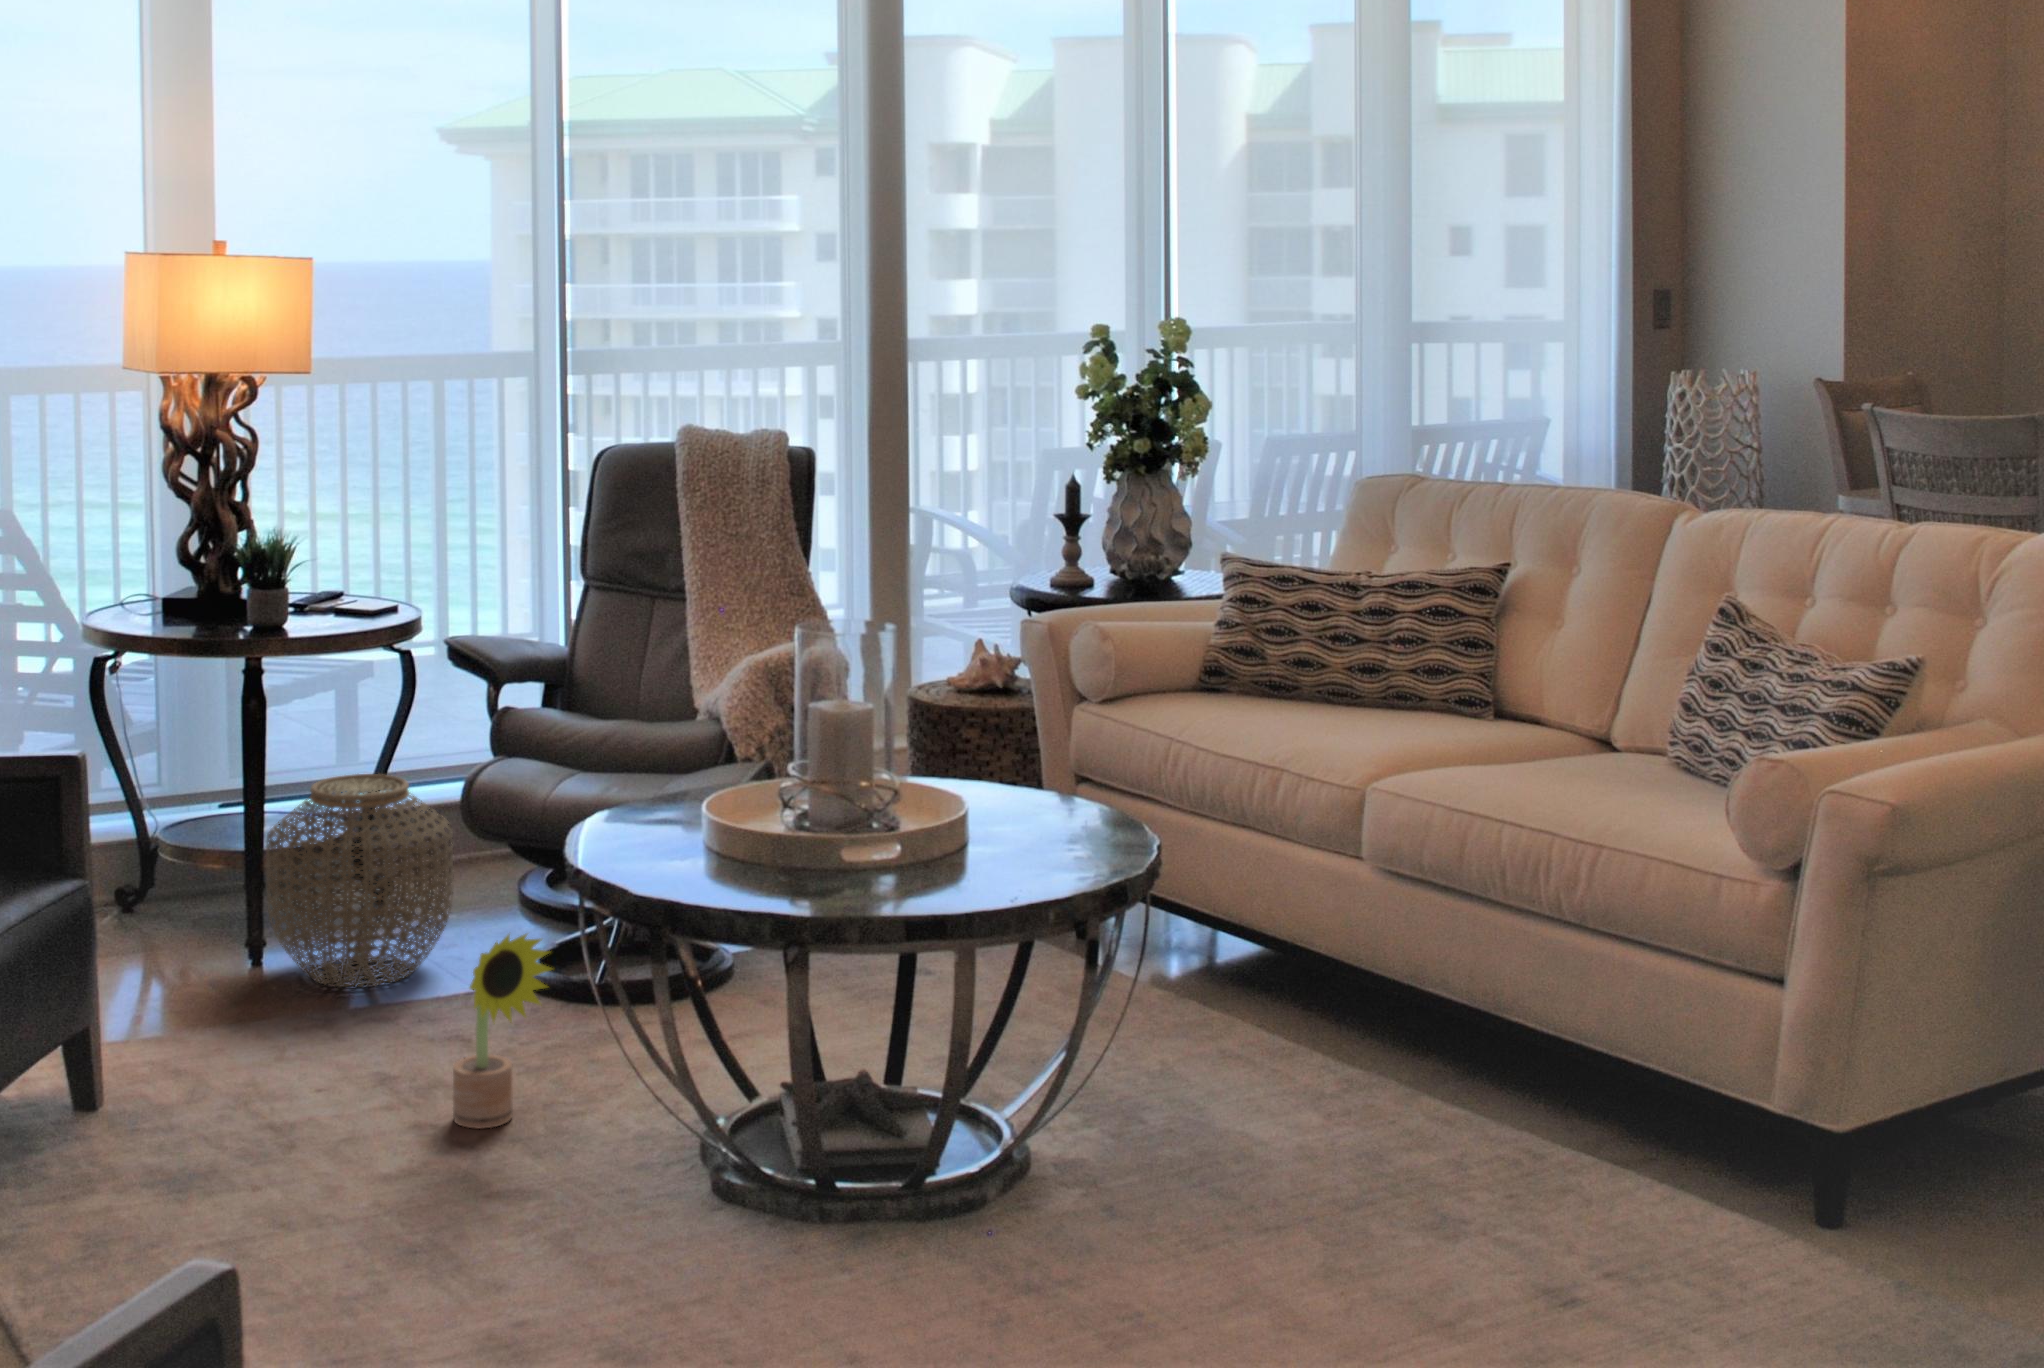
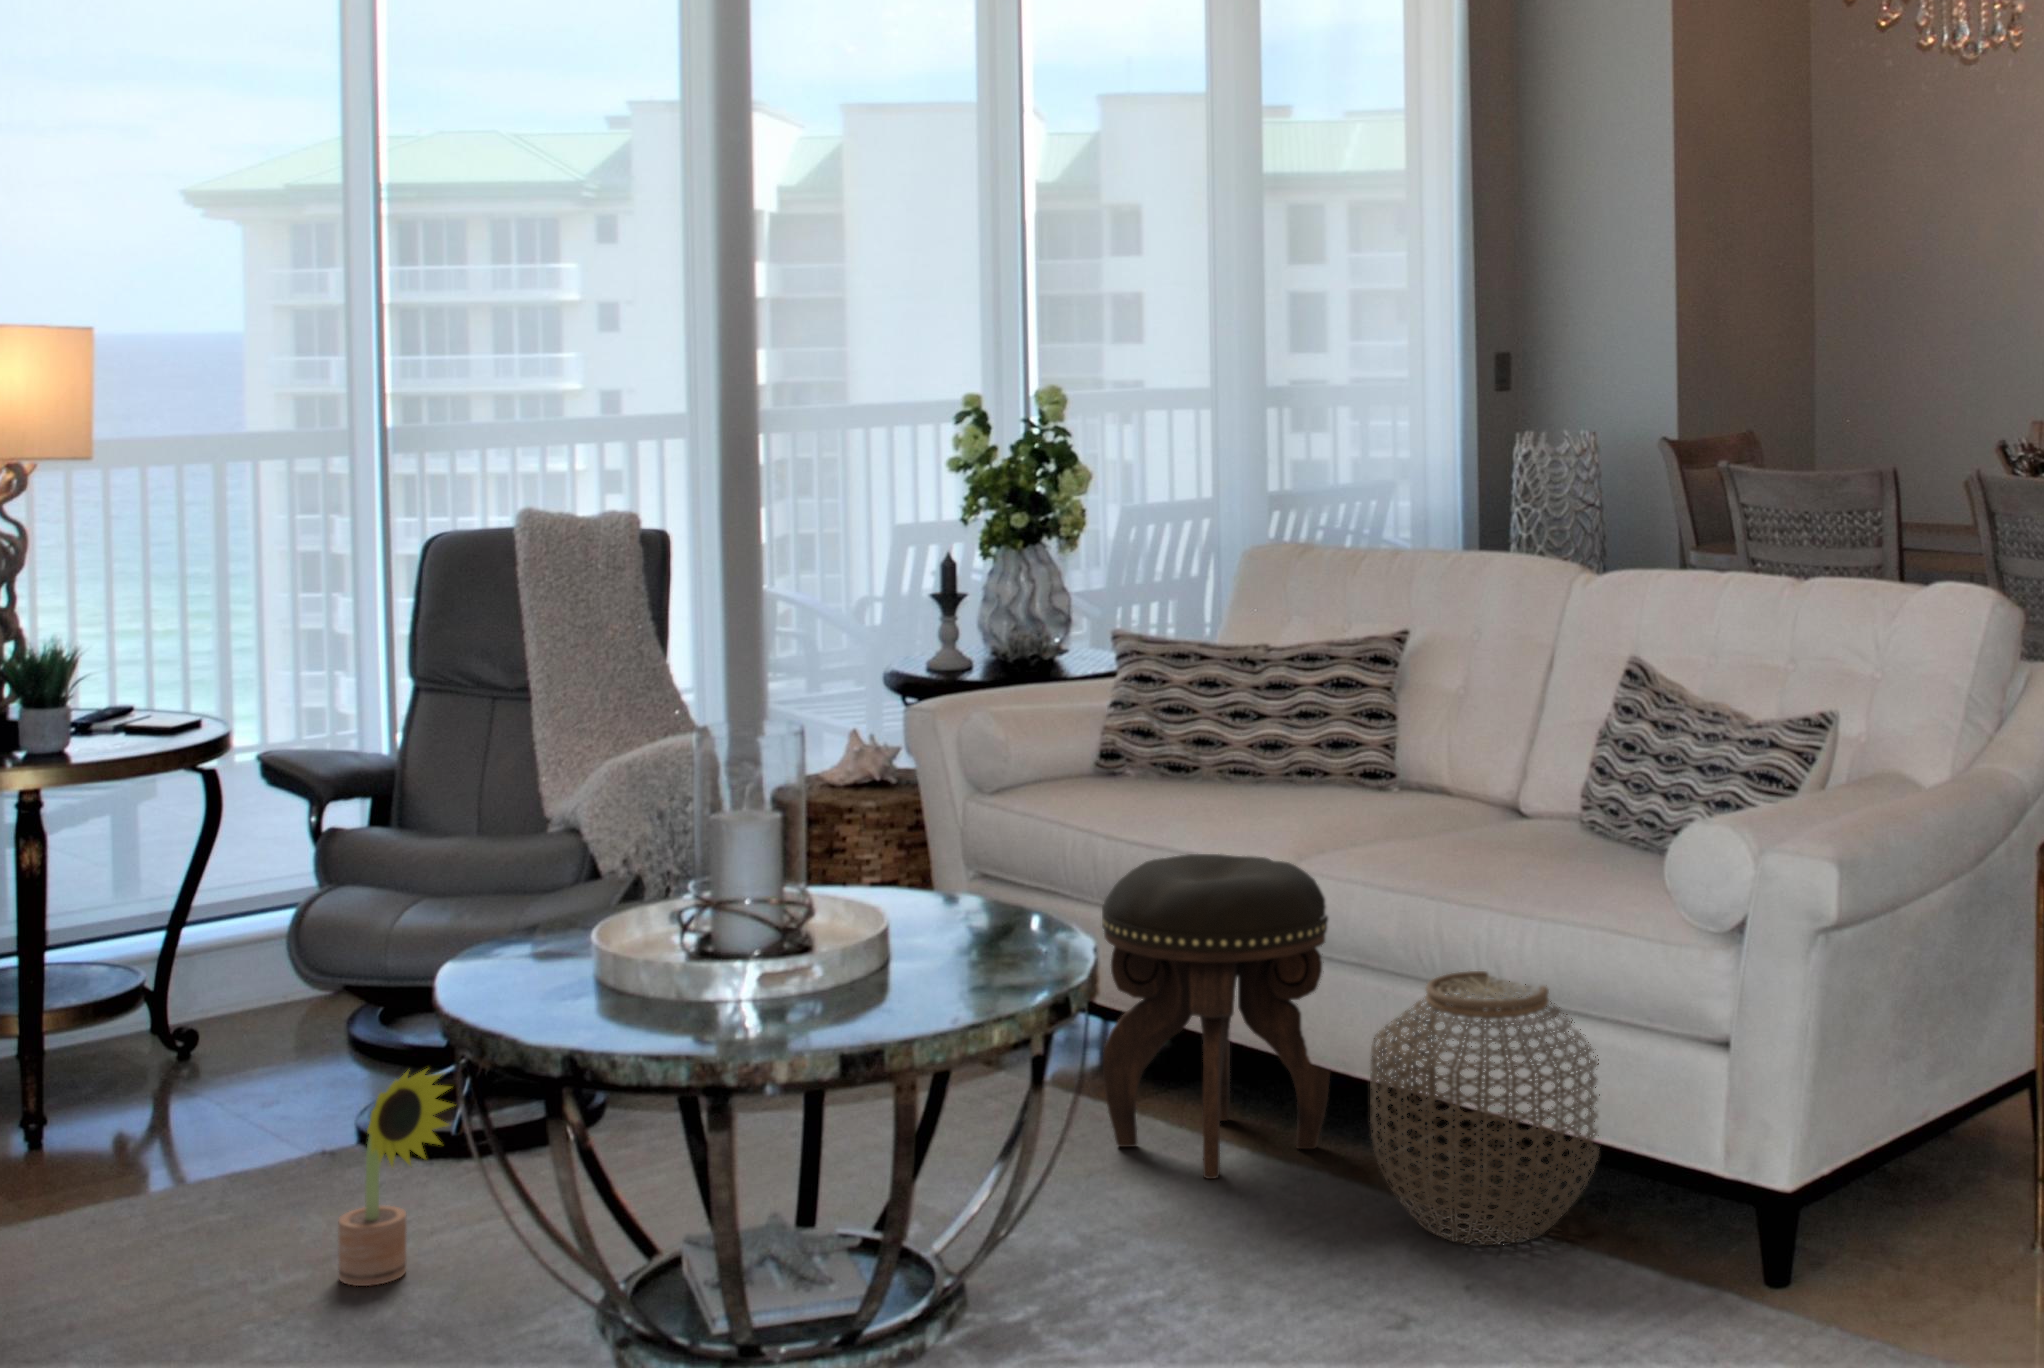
woven basket: present [266,774,454,987] -> present [1370,971,1600,1245]
footstool: none [1179,776,1419,1106] -> present [1102,854,1330,1179]

